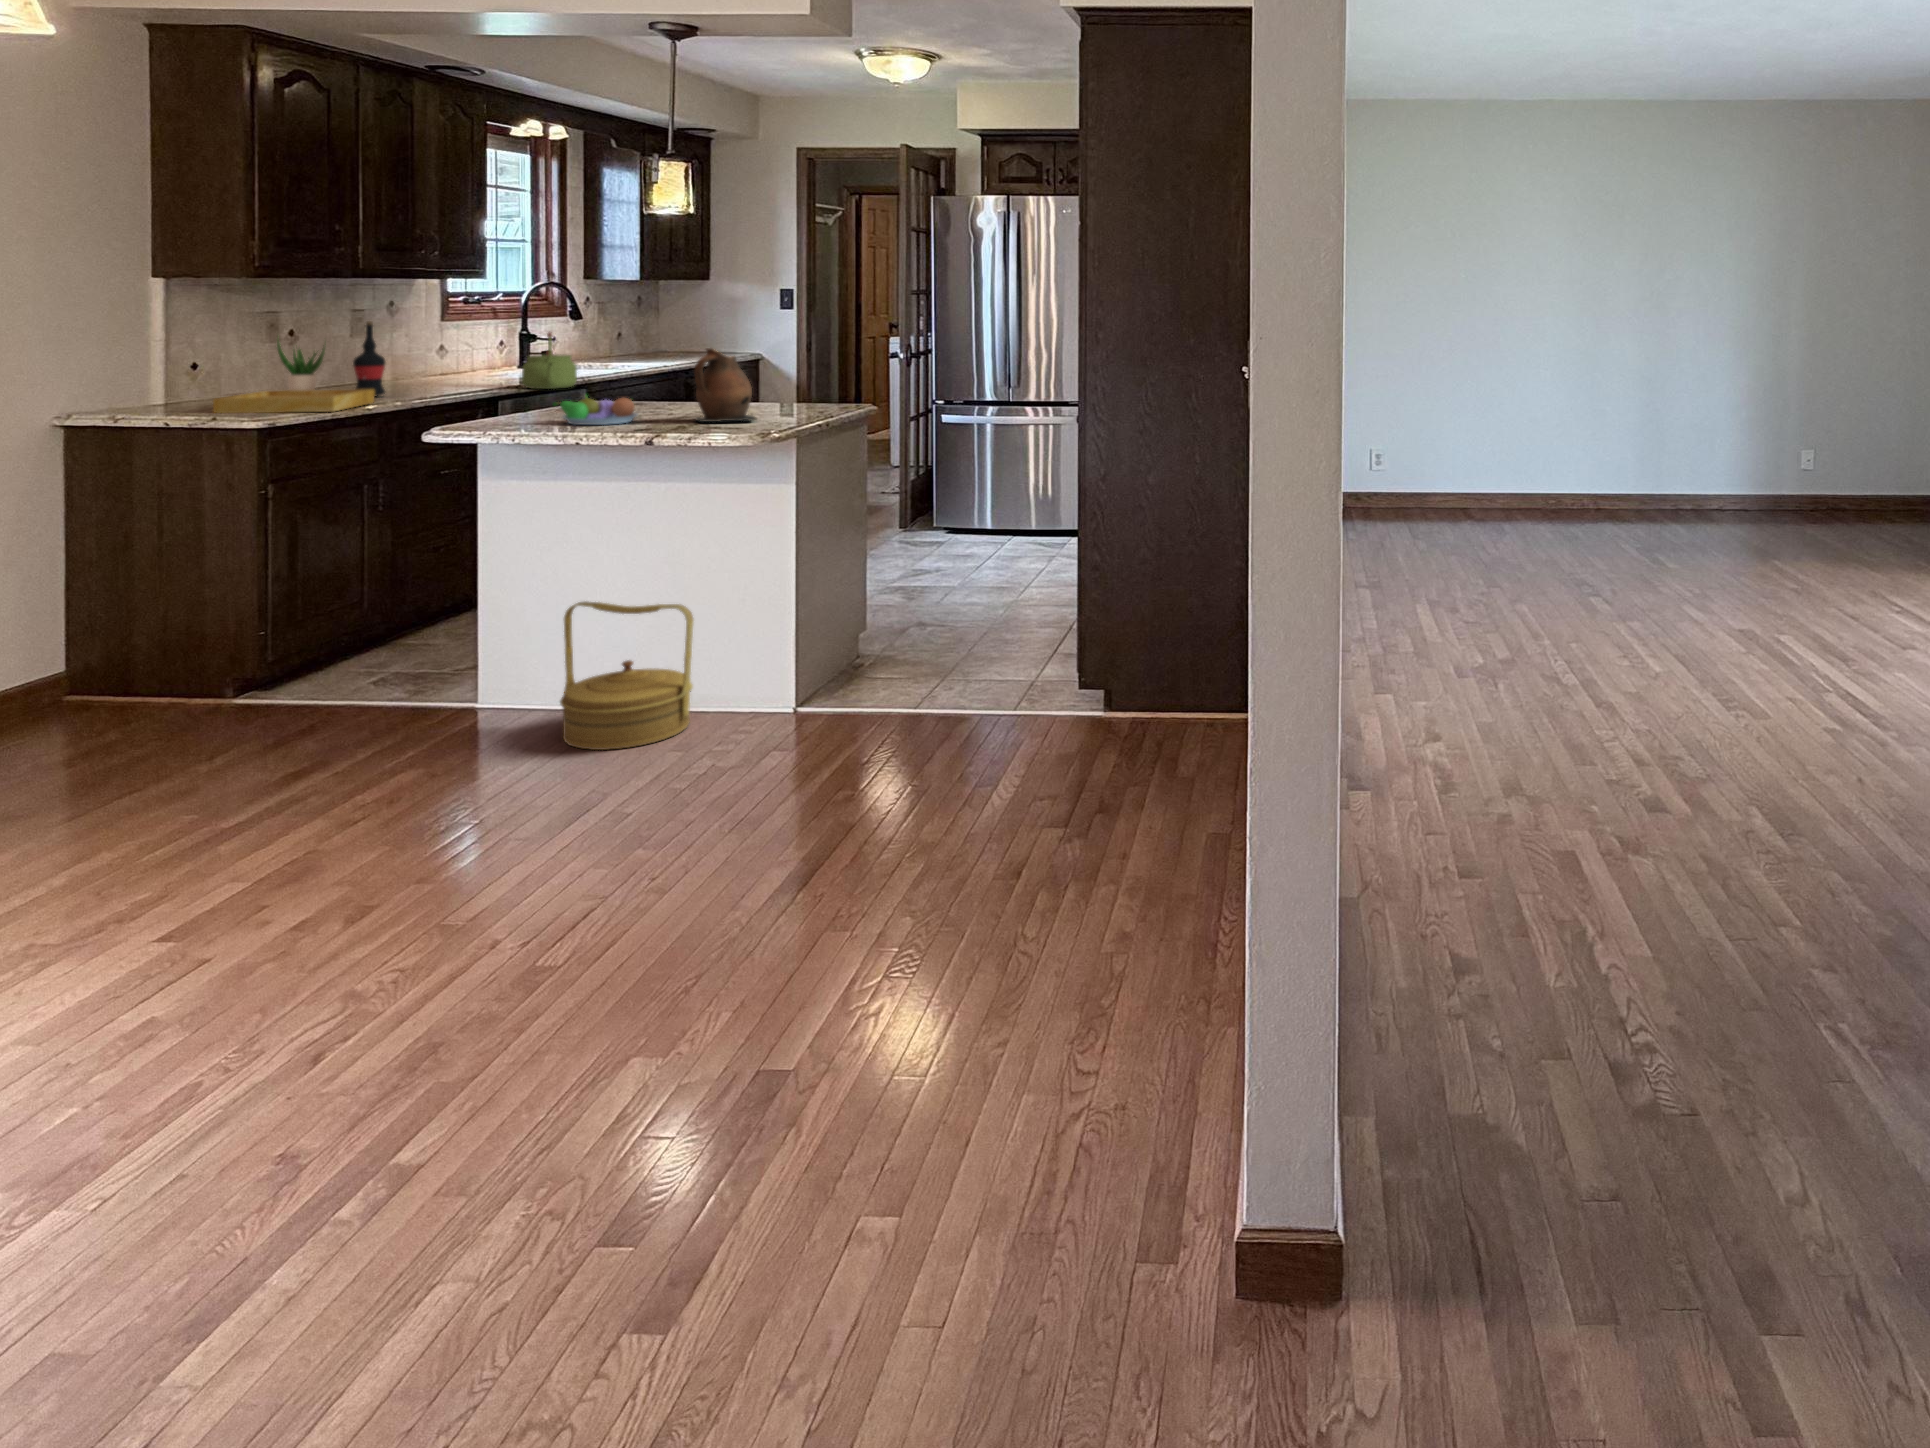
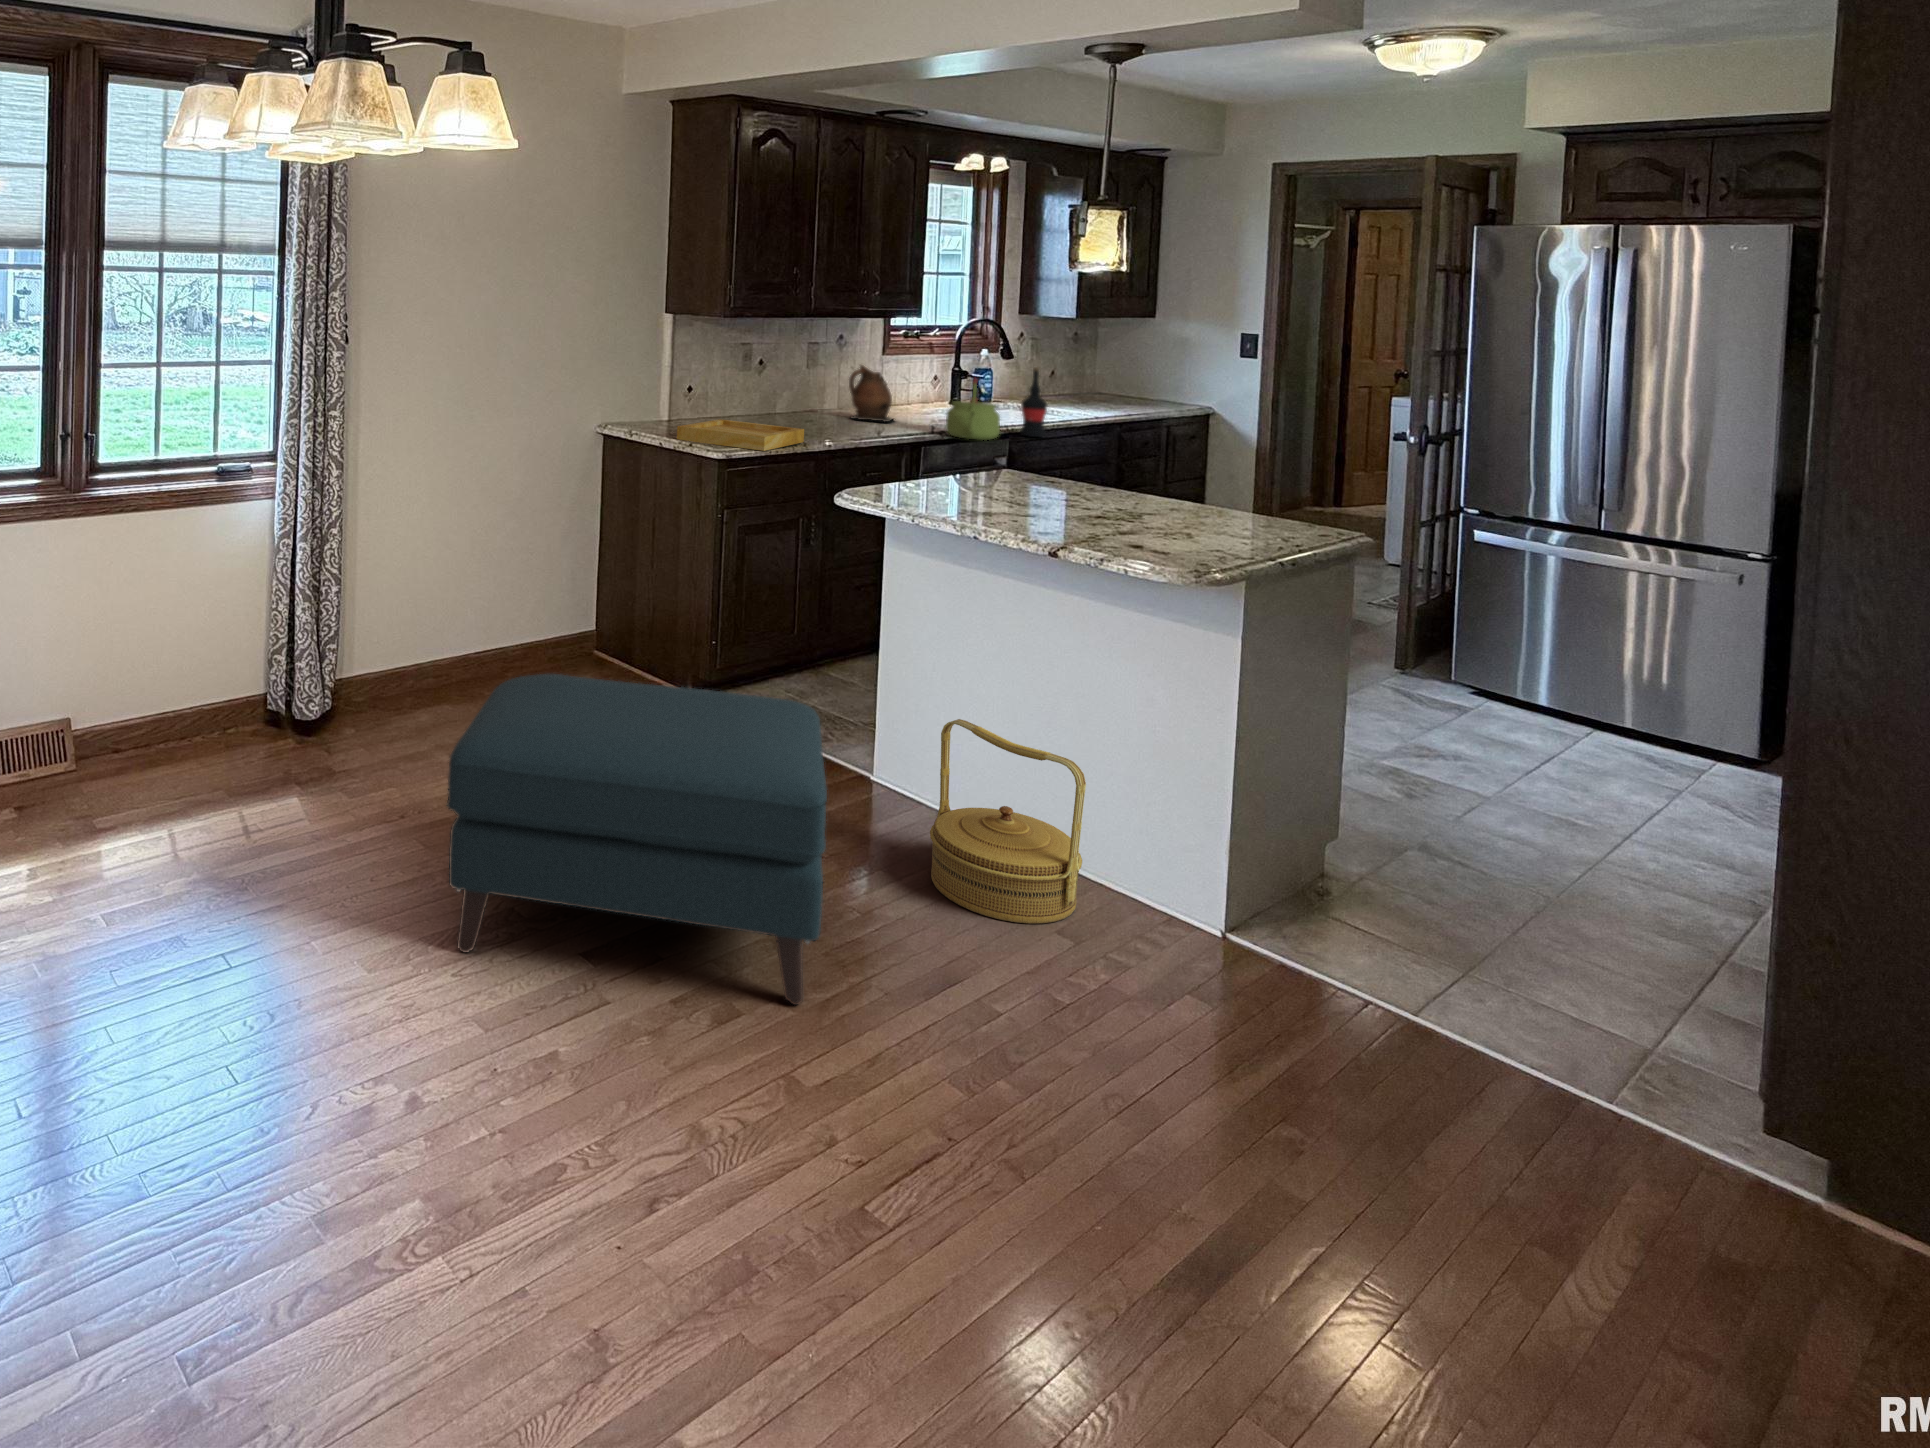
wine bottle: present [353,321,385,396] -> present [1020,367,1047,437]
potted plant: present [277,341,325,390] -> none [739,363,777,423]
ceramic pitcher: present [694,348,755,422] -> present [849,365,893,422]
fruit bowl: present [553,396,638,425] -> none [949,472,1042,515]
ottoman: none [11,611,483,946] -> present [446,674,827,1005]

